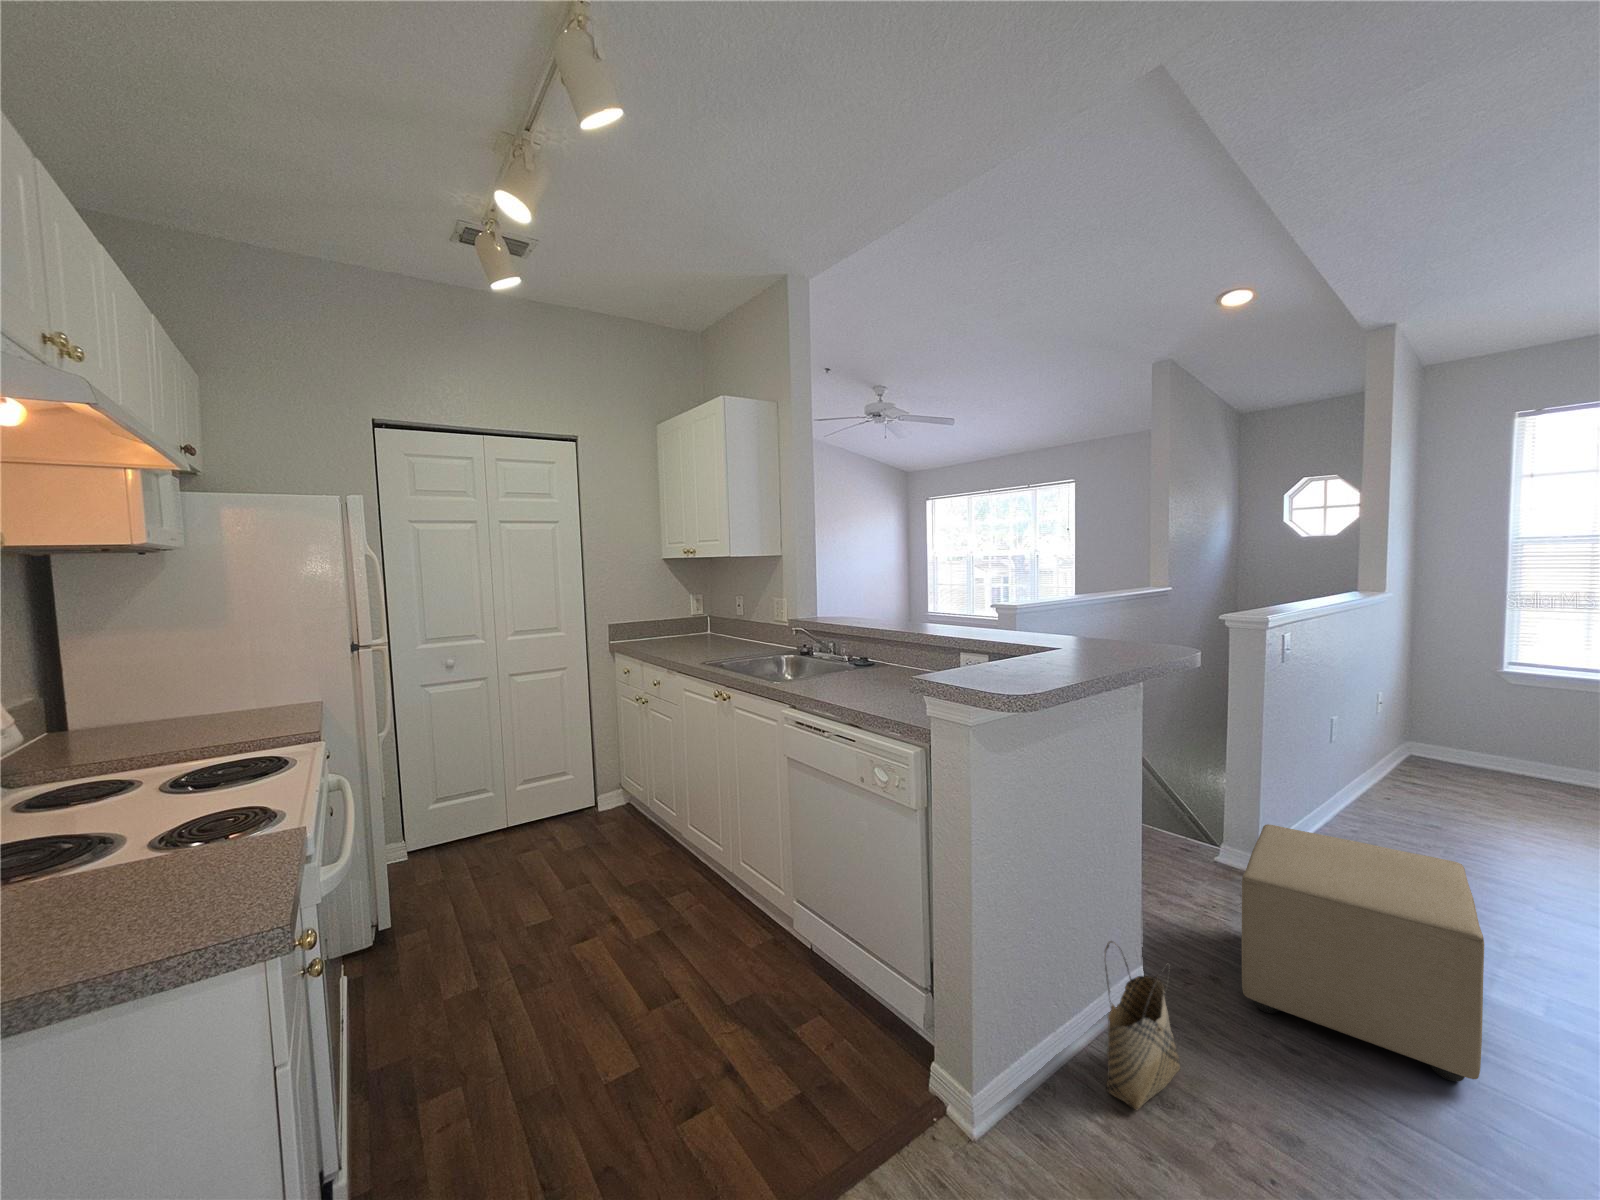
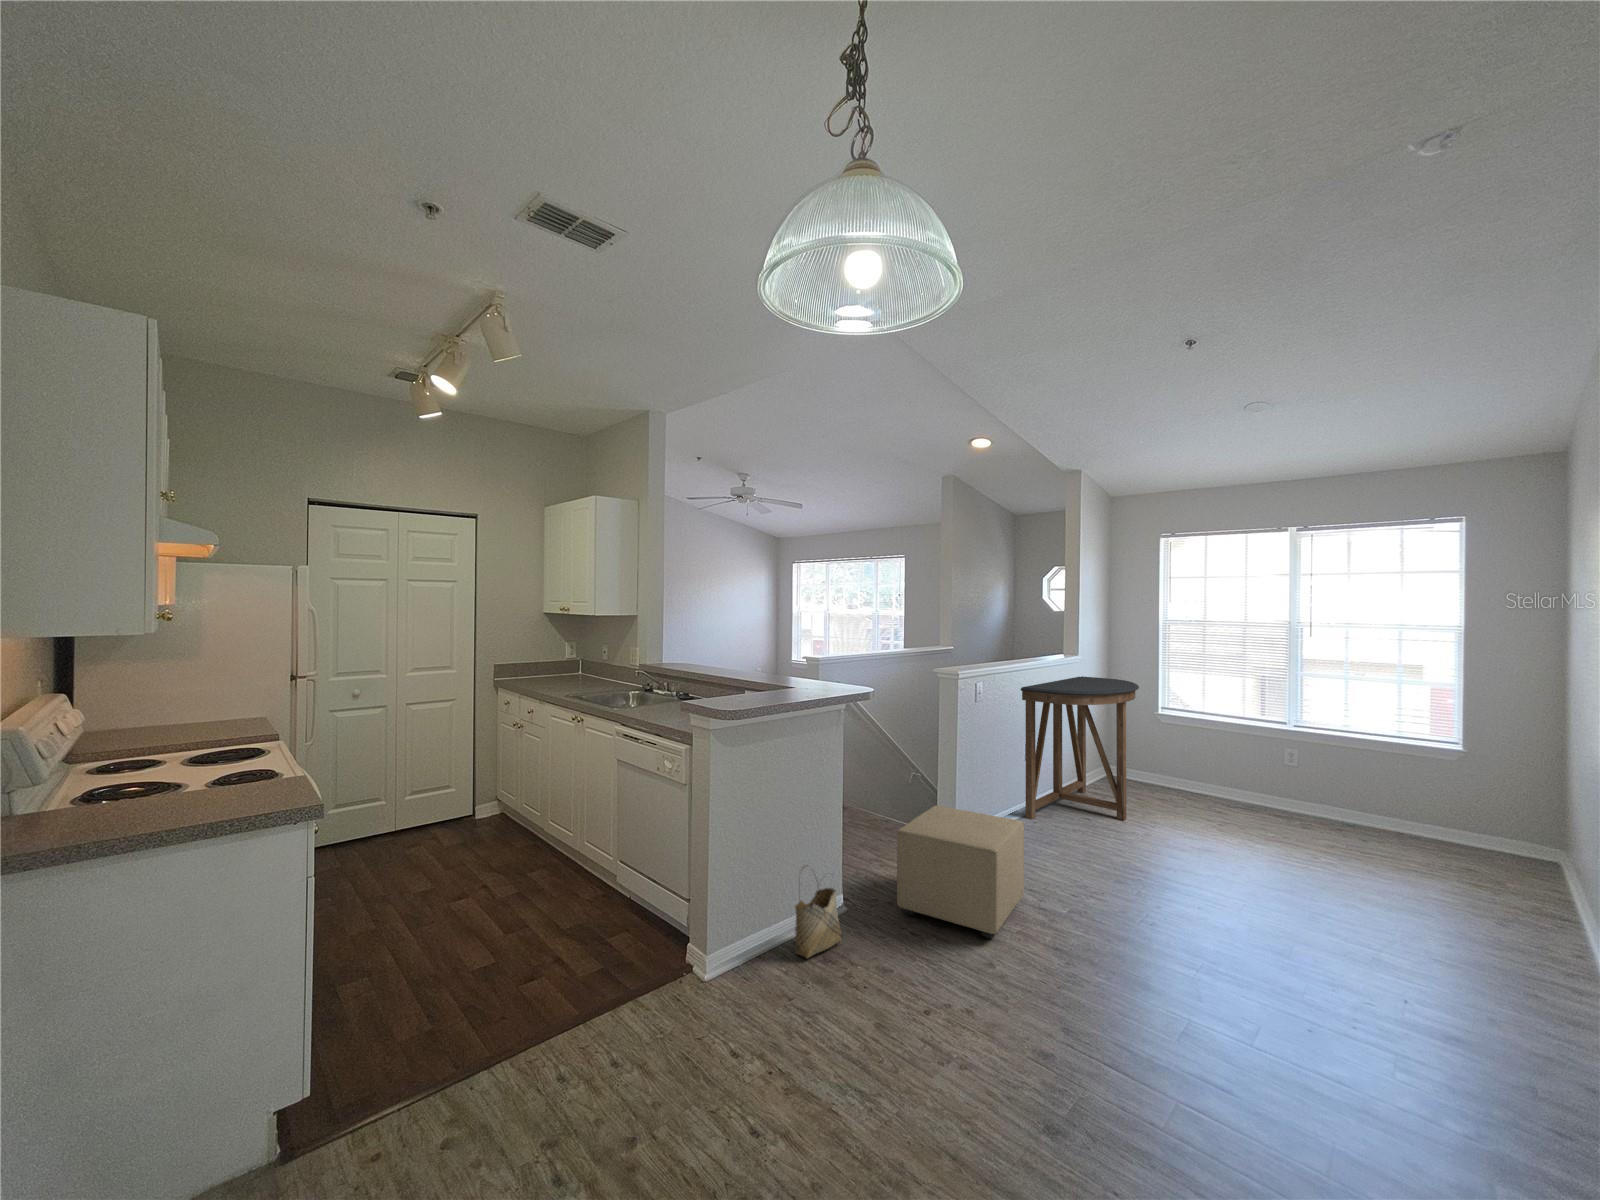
console table: none [1331,620,1527,830] -> present [1021,676,1139,820]

